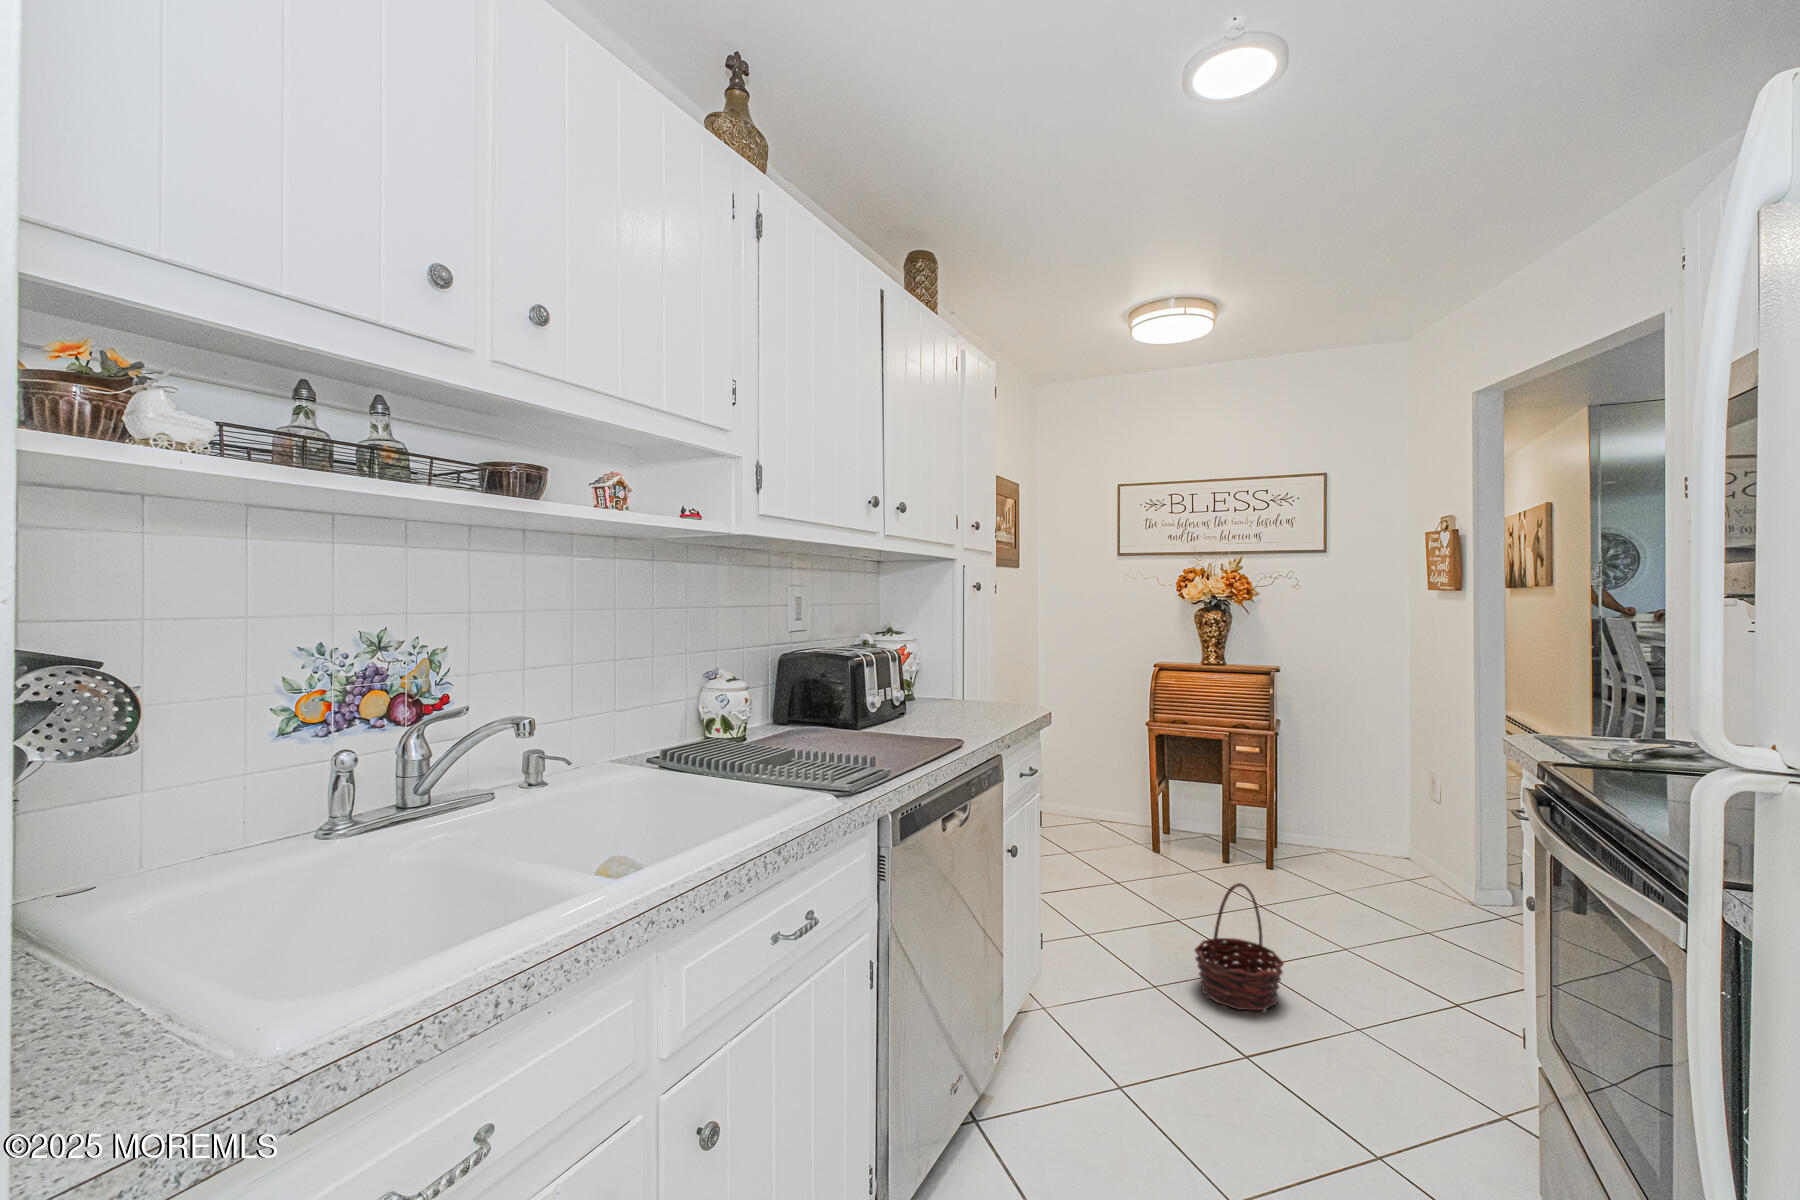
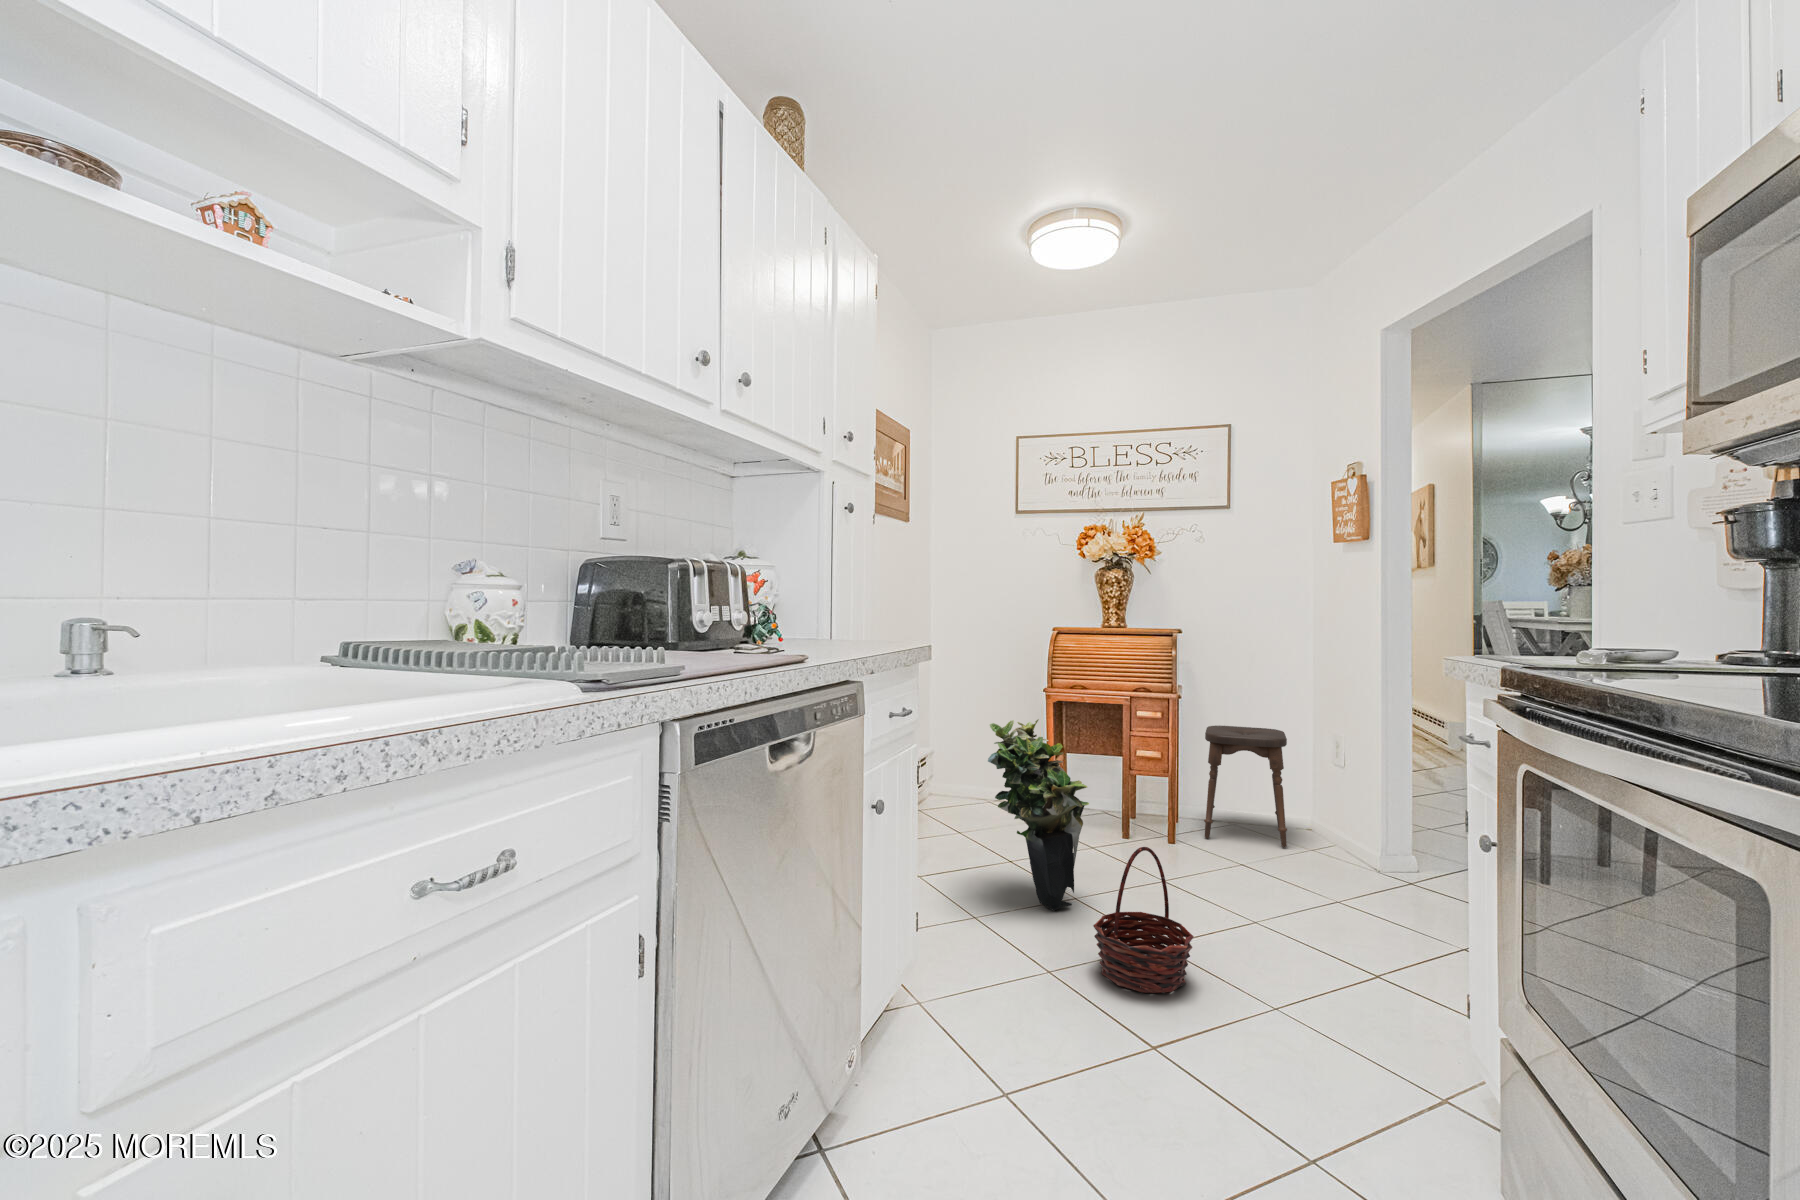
stool: none [1303,758,1384,877] -> present [1204,726,1287,847]
potted plant: none [1097,759,1190,932] -> present [988,719,1089,911]

